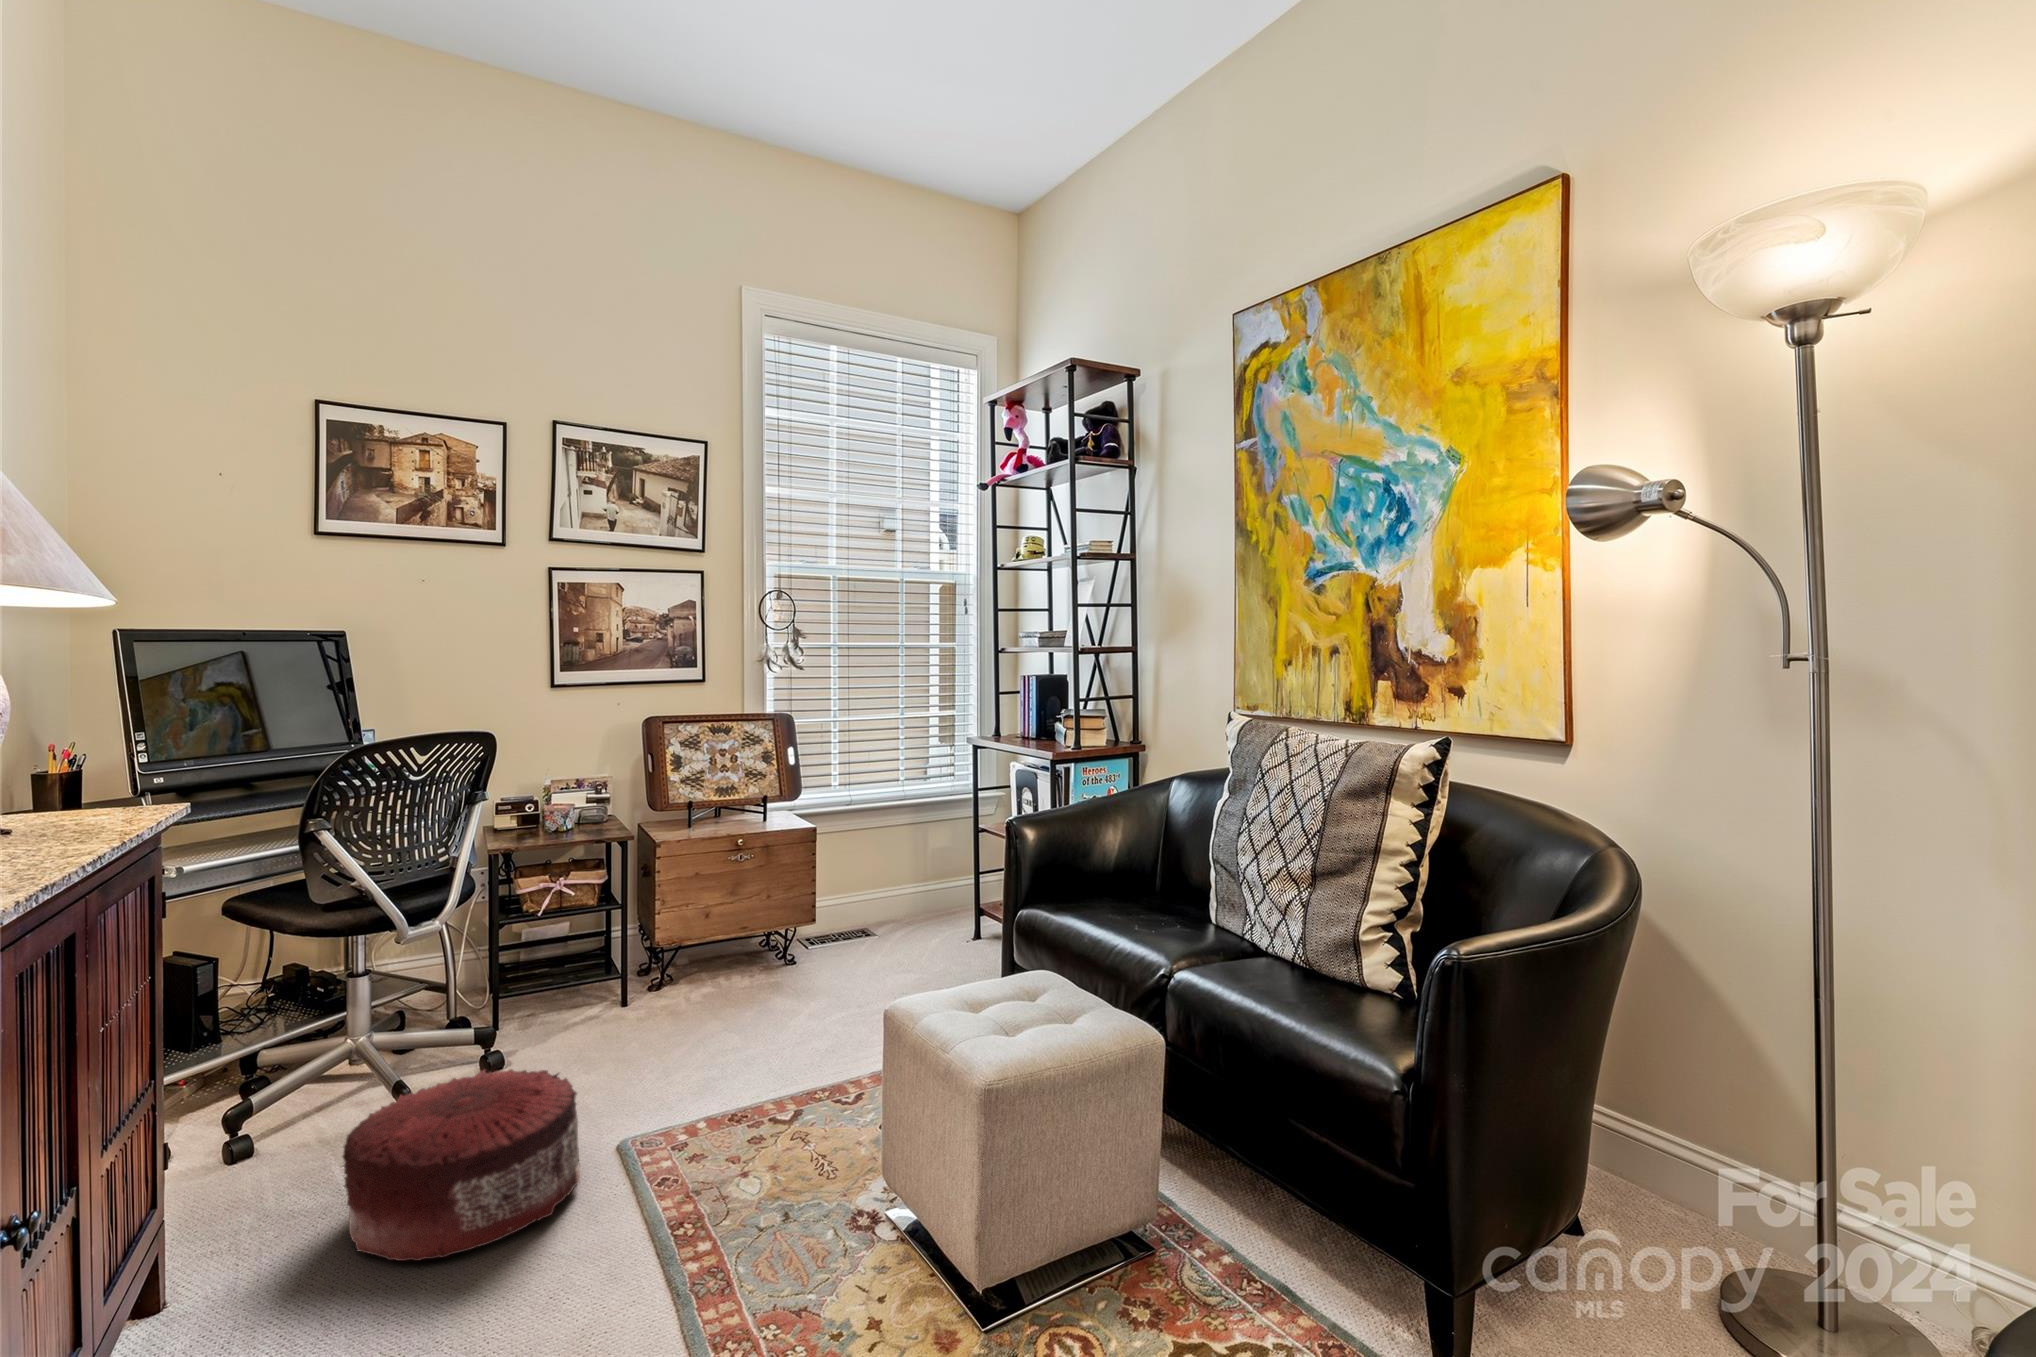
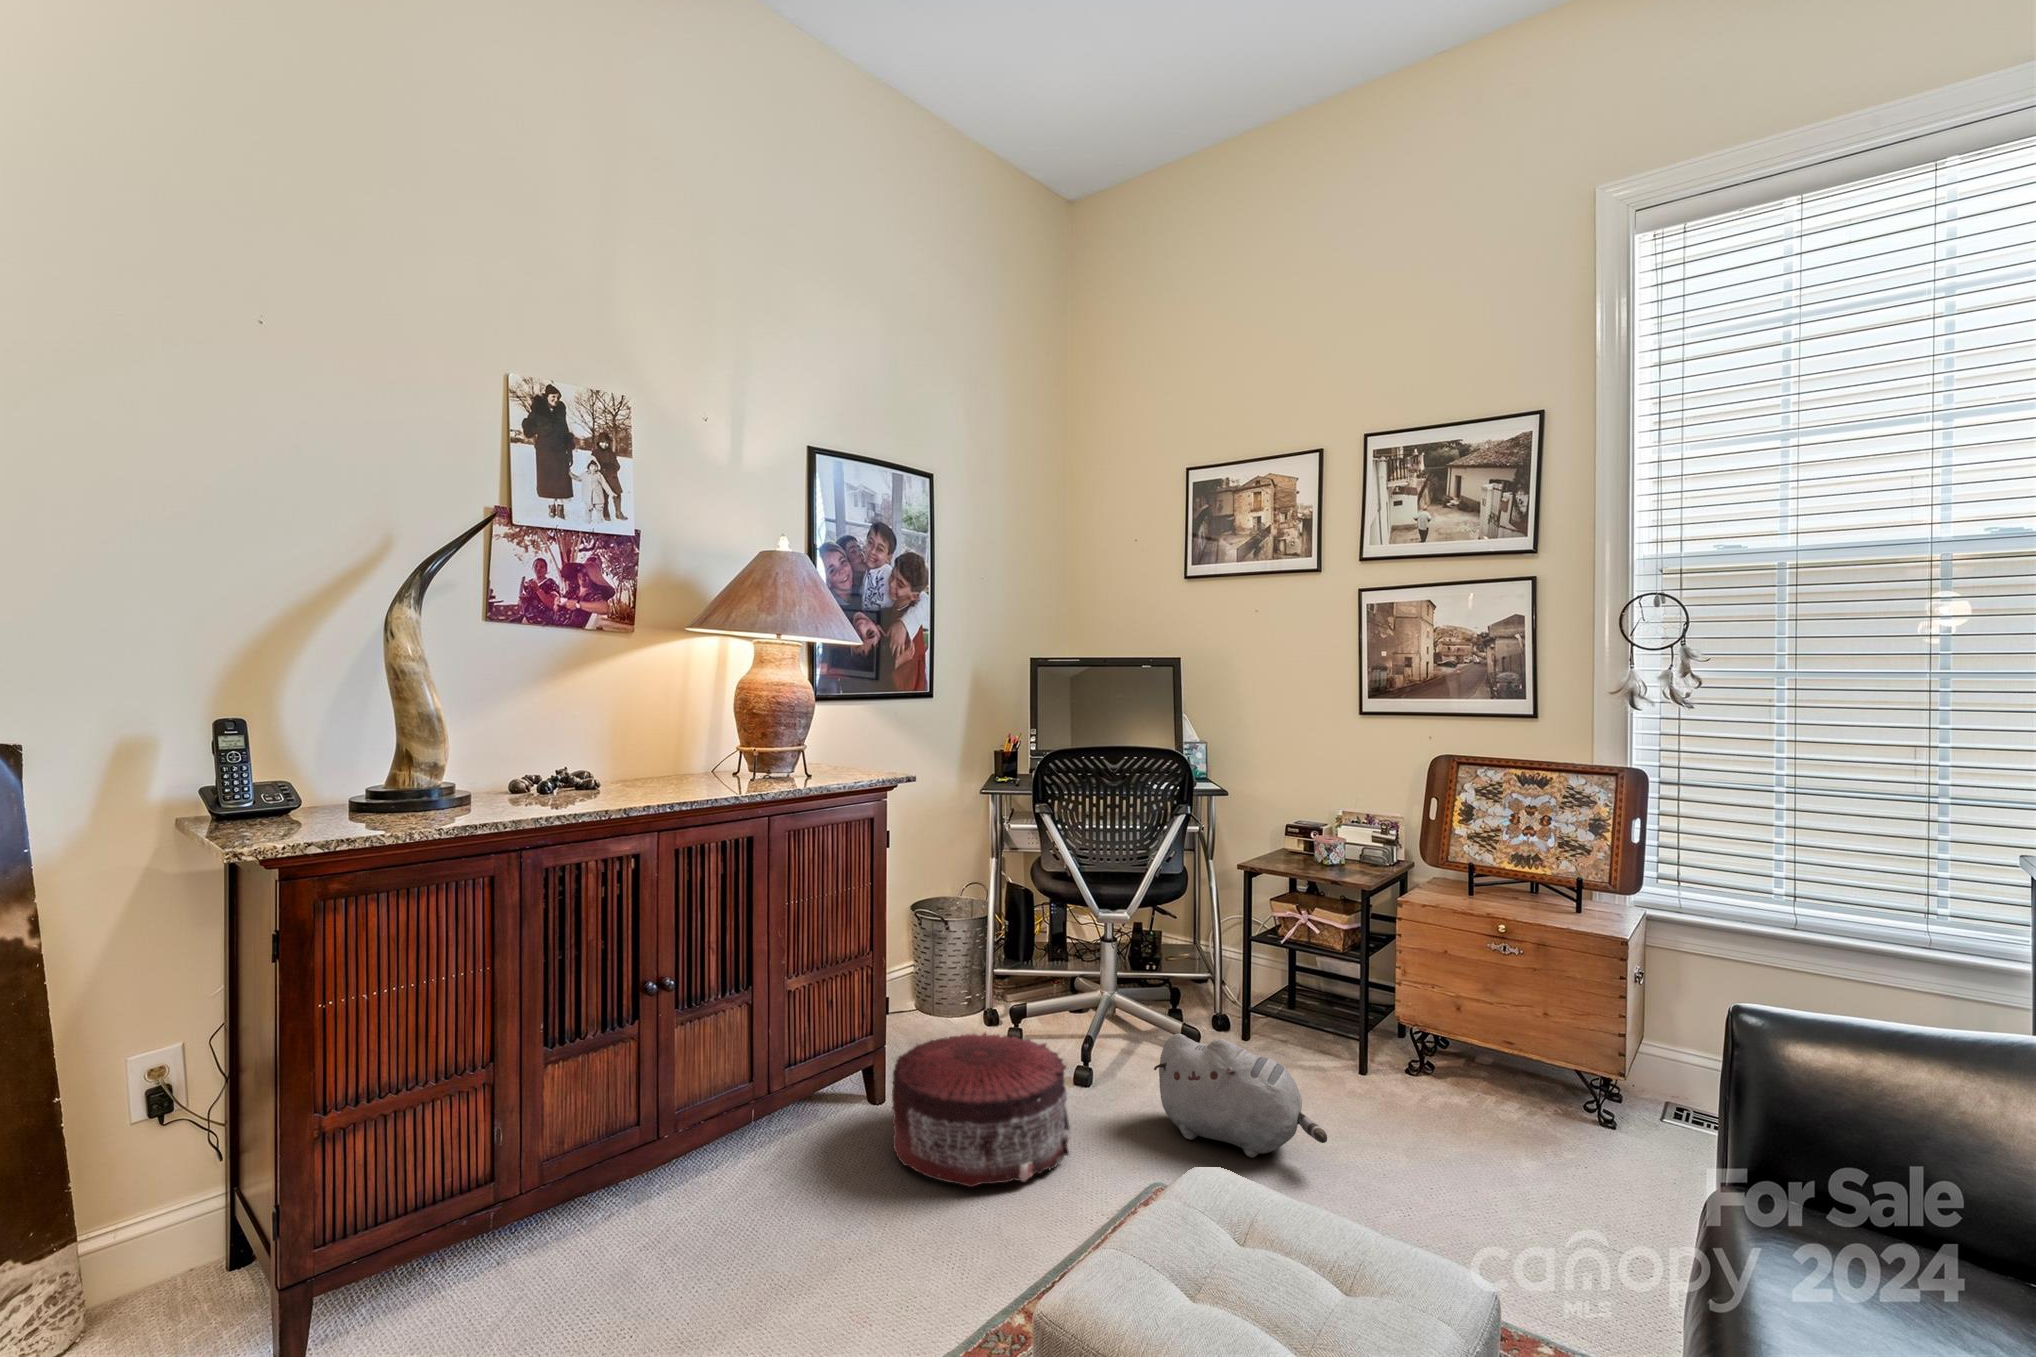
plush toy: none [567,989,737,1093] -> present [1154,1034,1327,1157]

